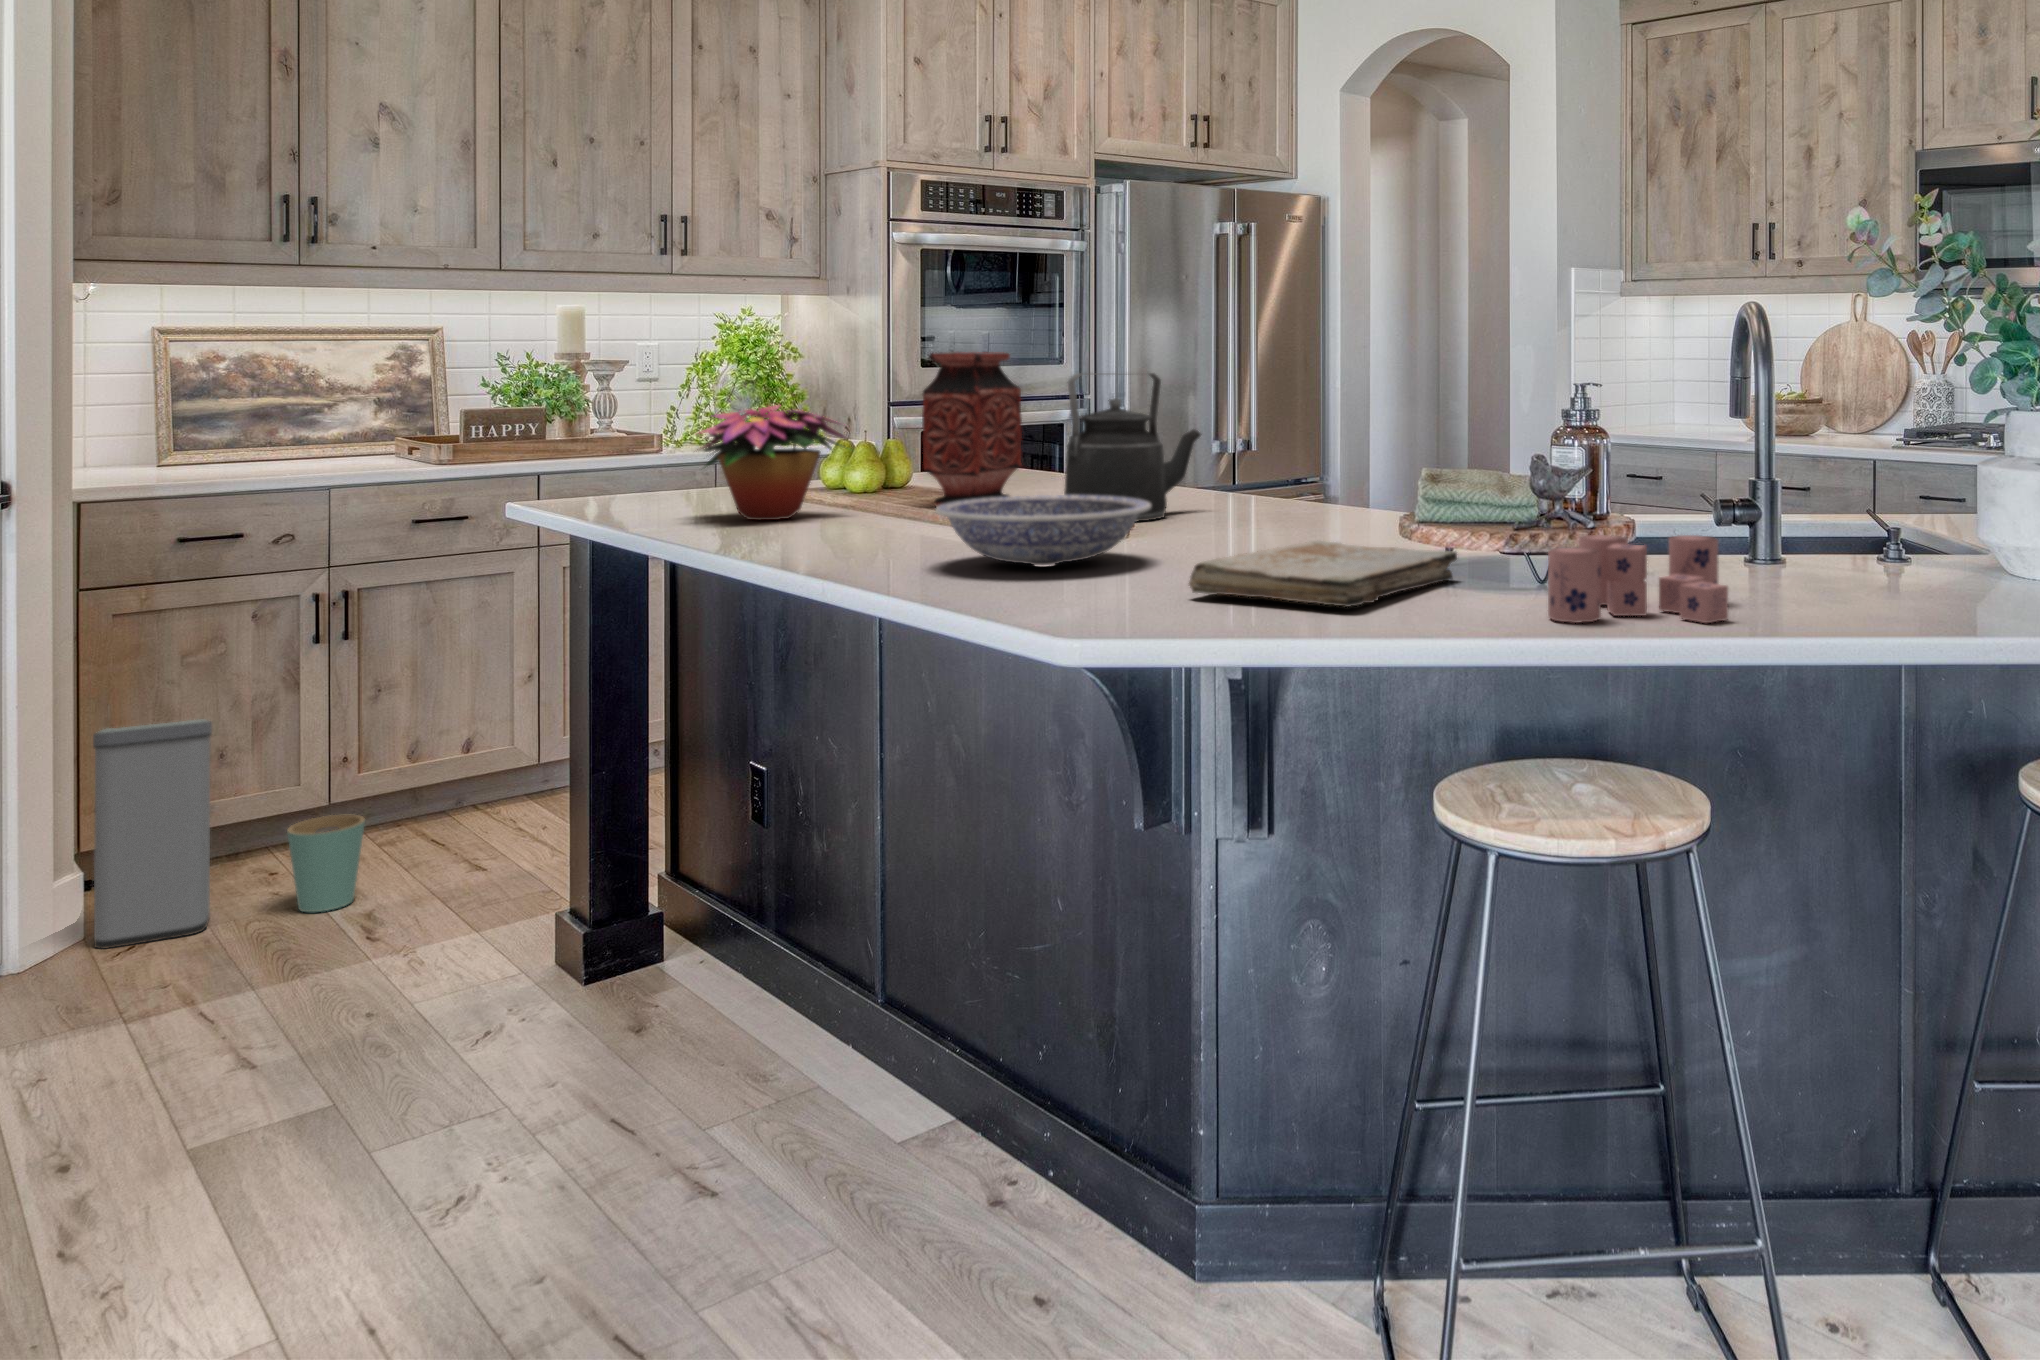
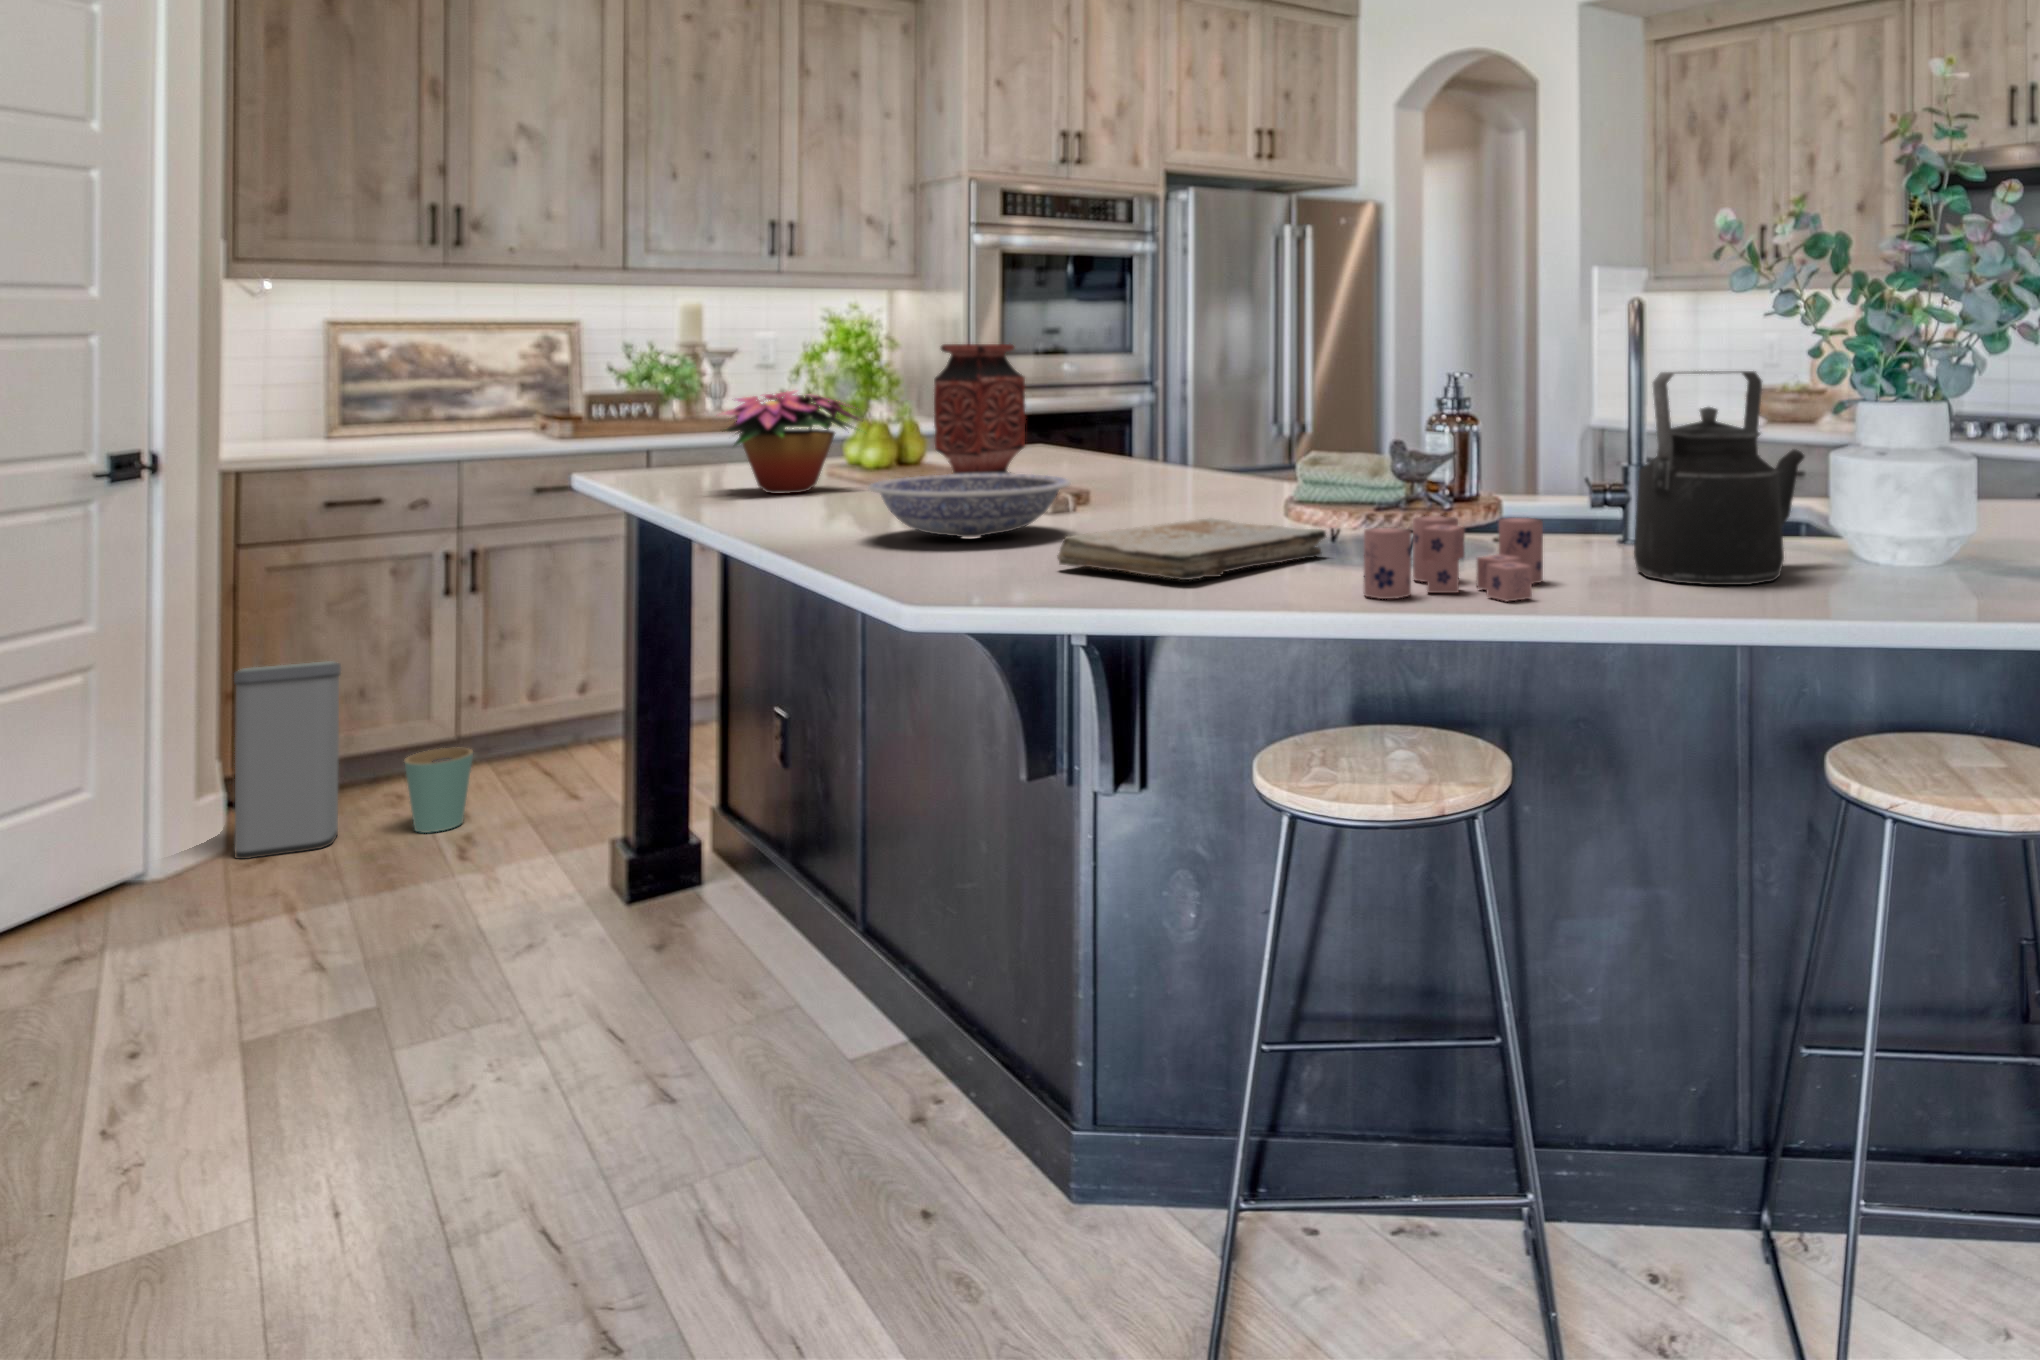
kettle: present [1064,373,1201,522] -> present [1634,371,1804,585]

